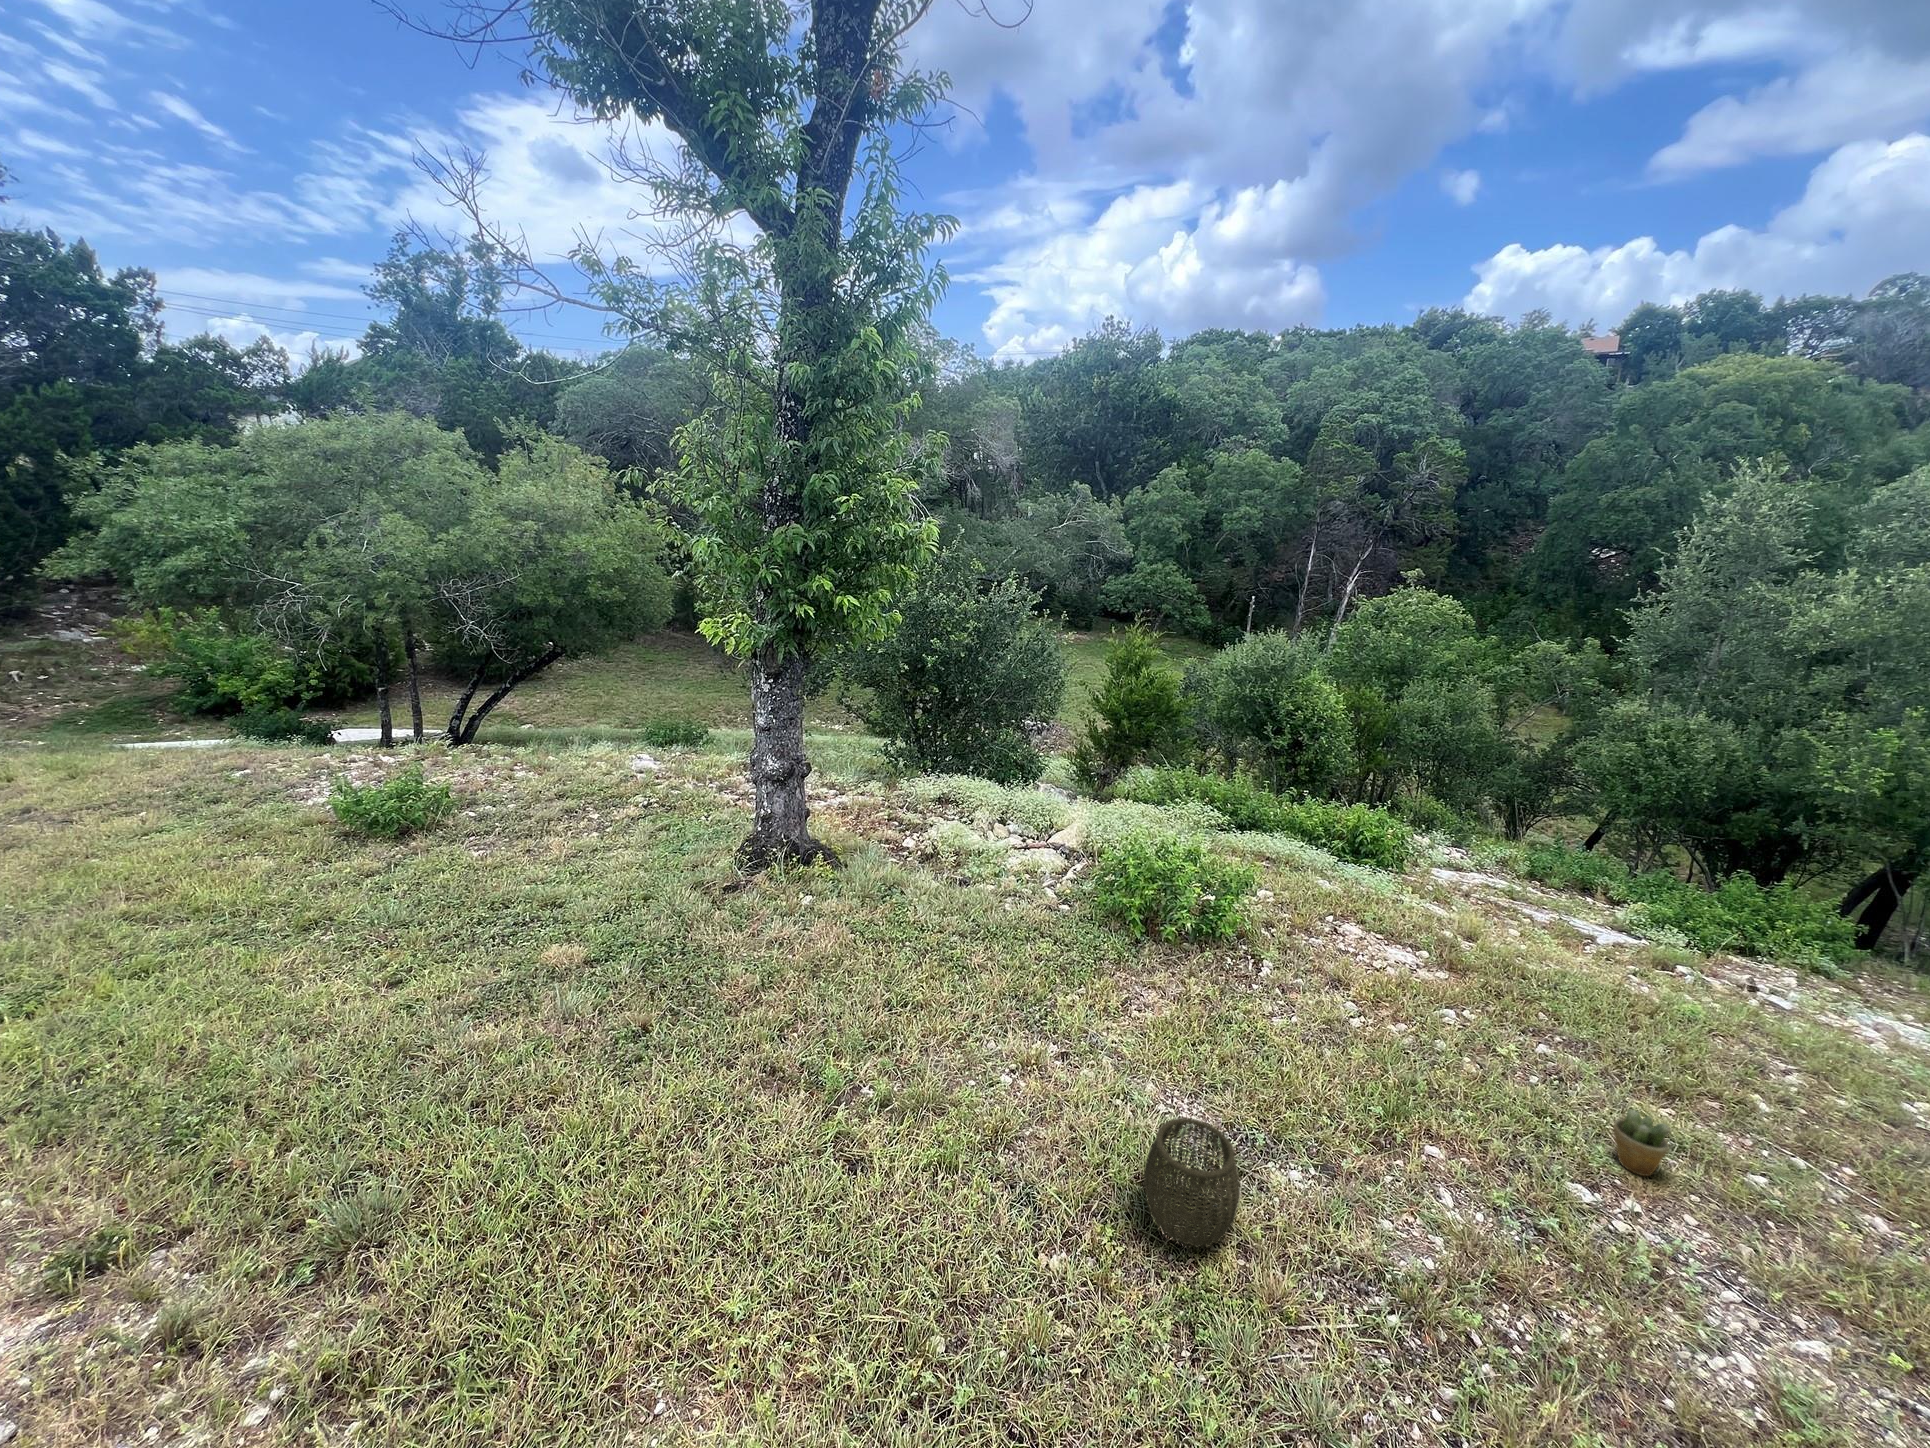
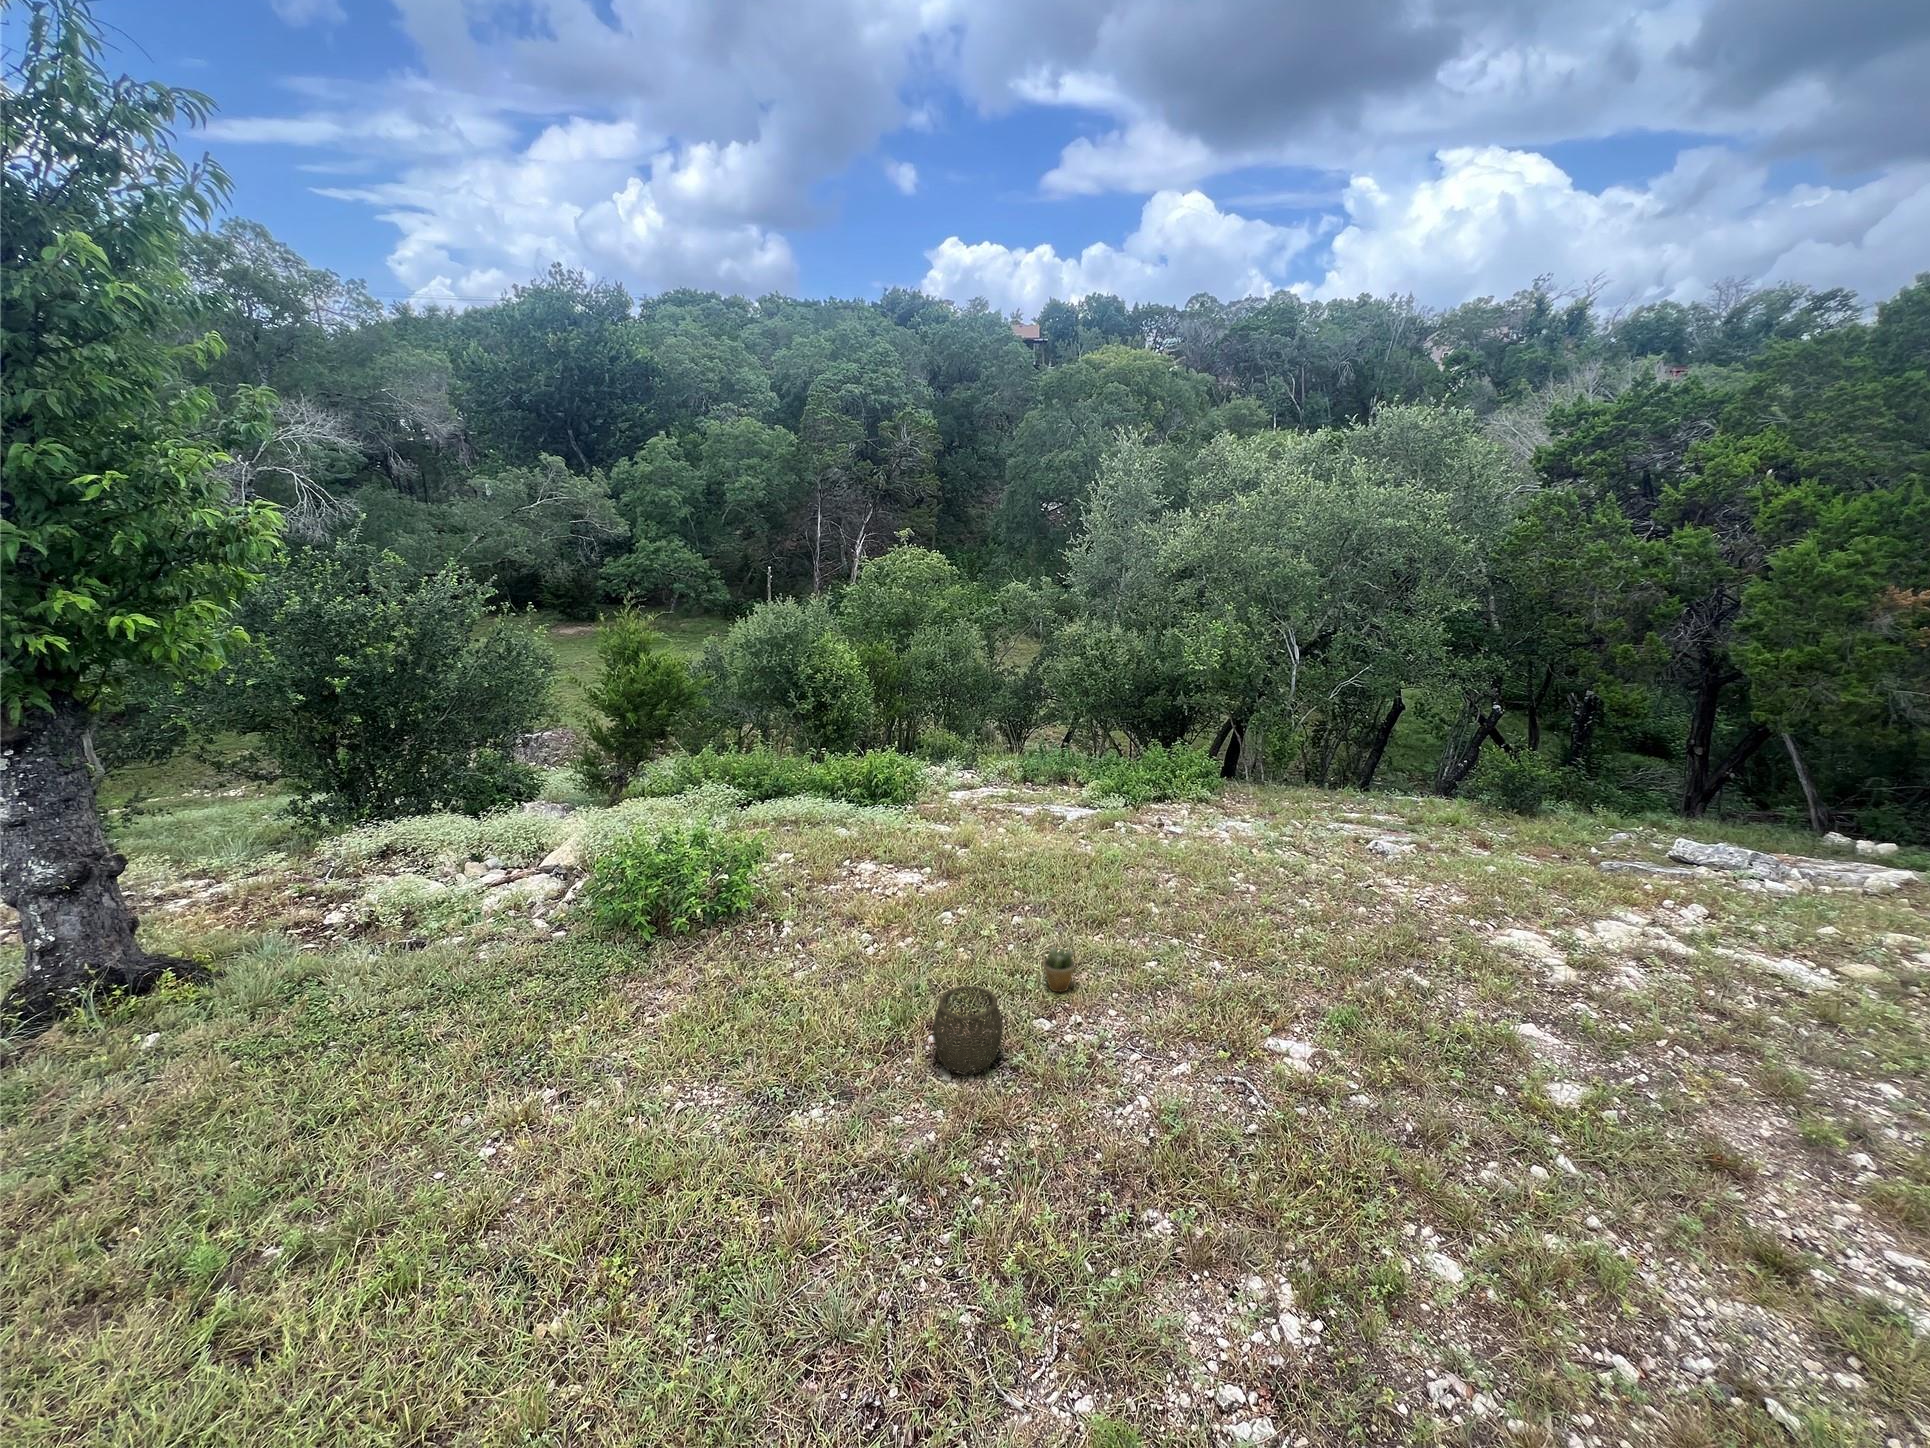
woven basket: present [1144,1118,1240,1248] -> present [932,986,1003,1073]

